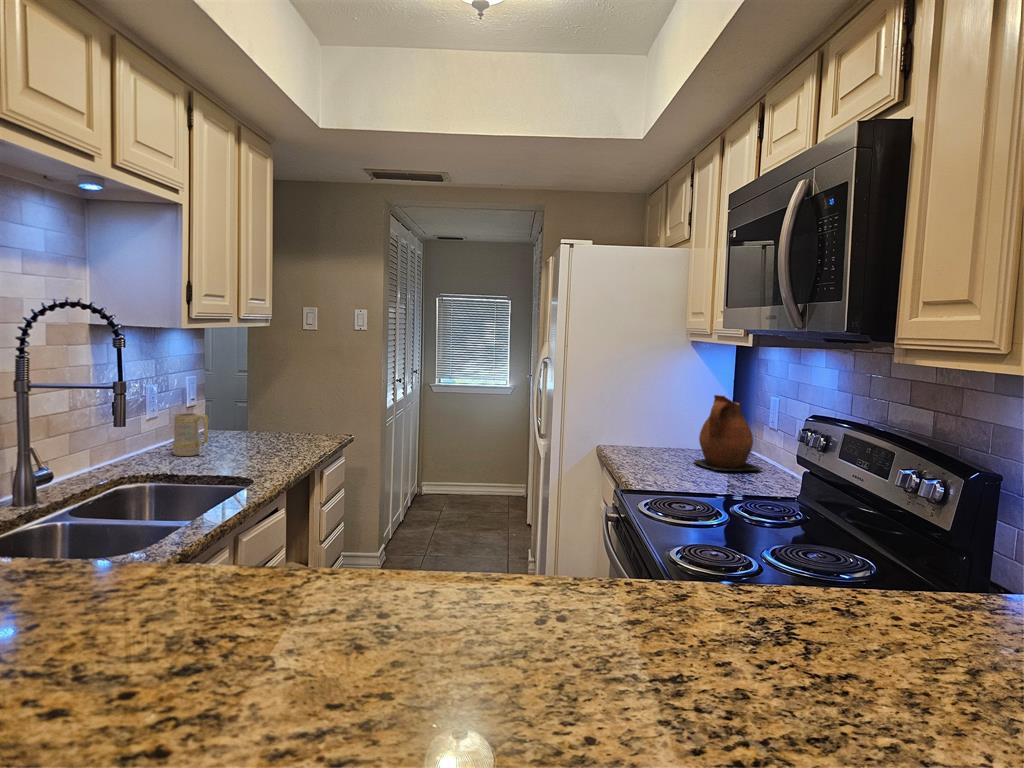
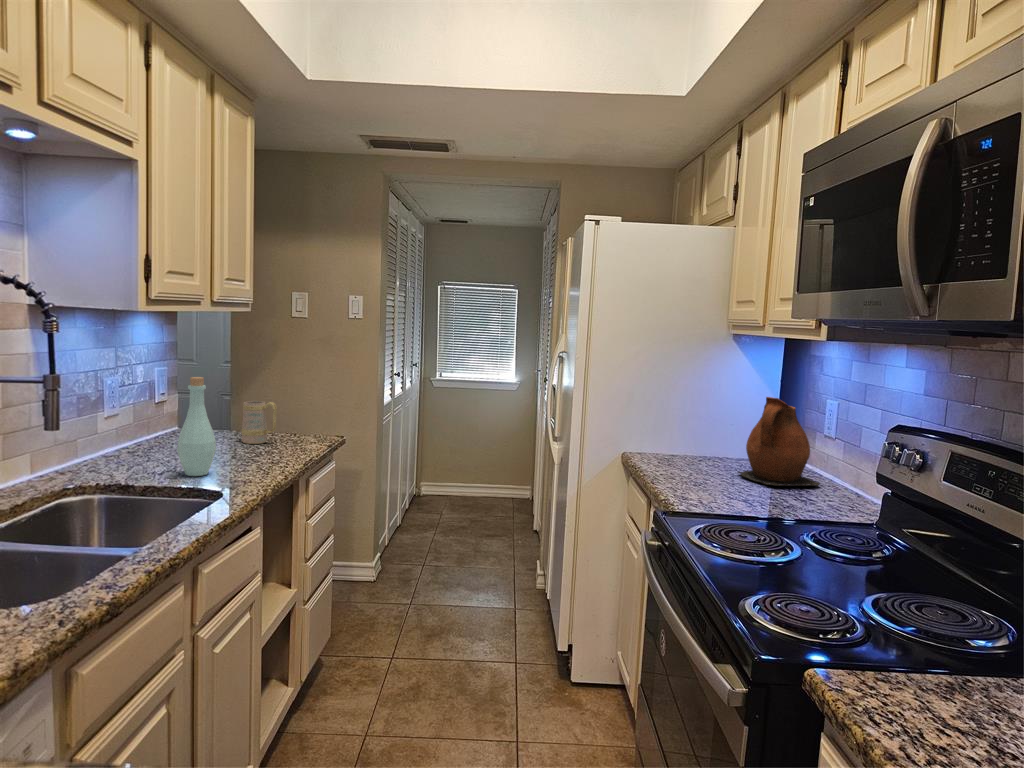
bottle: none [213,384,245,467] -> present [177,377,216,476]
mug: present [173,413,209,456] -> present [241,401,277,444]

